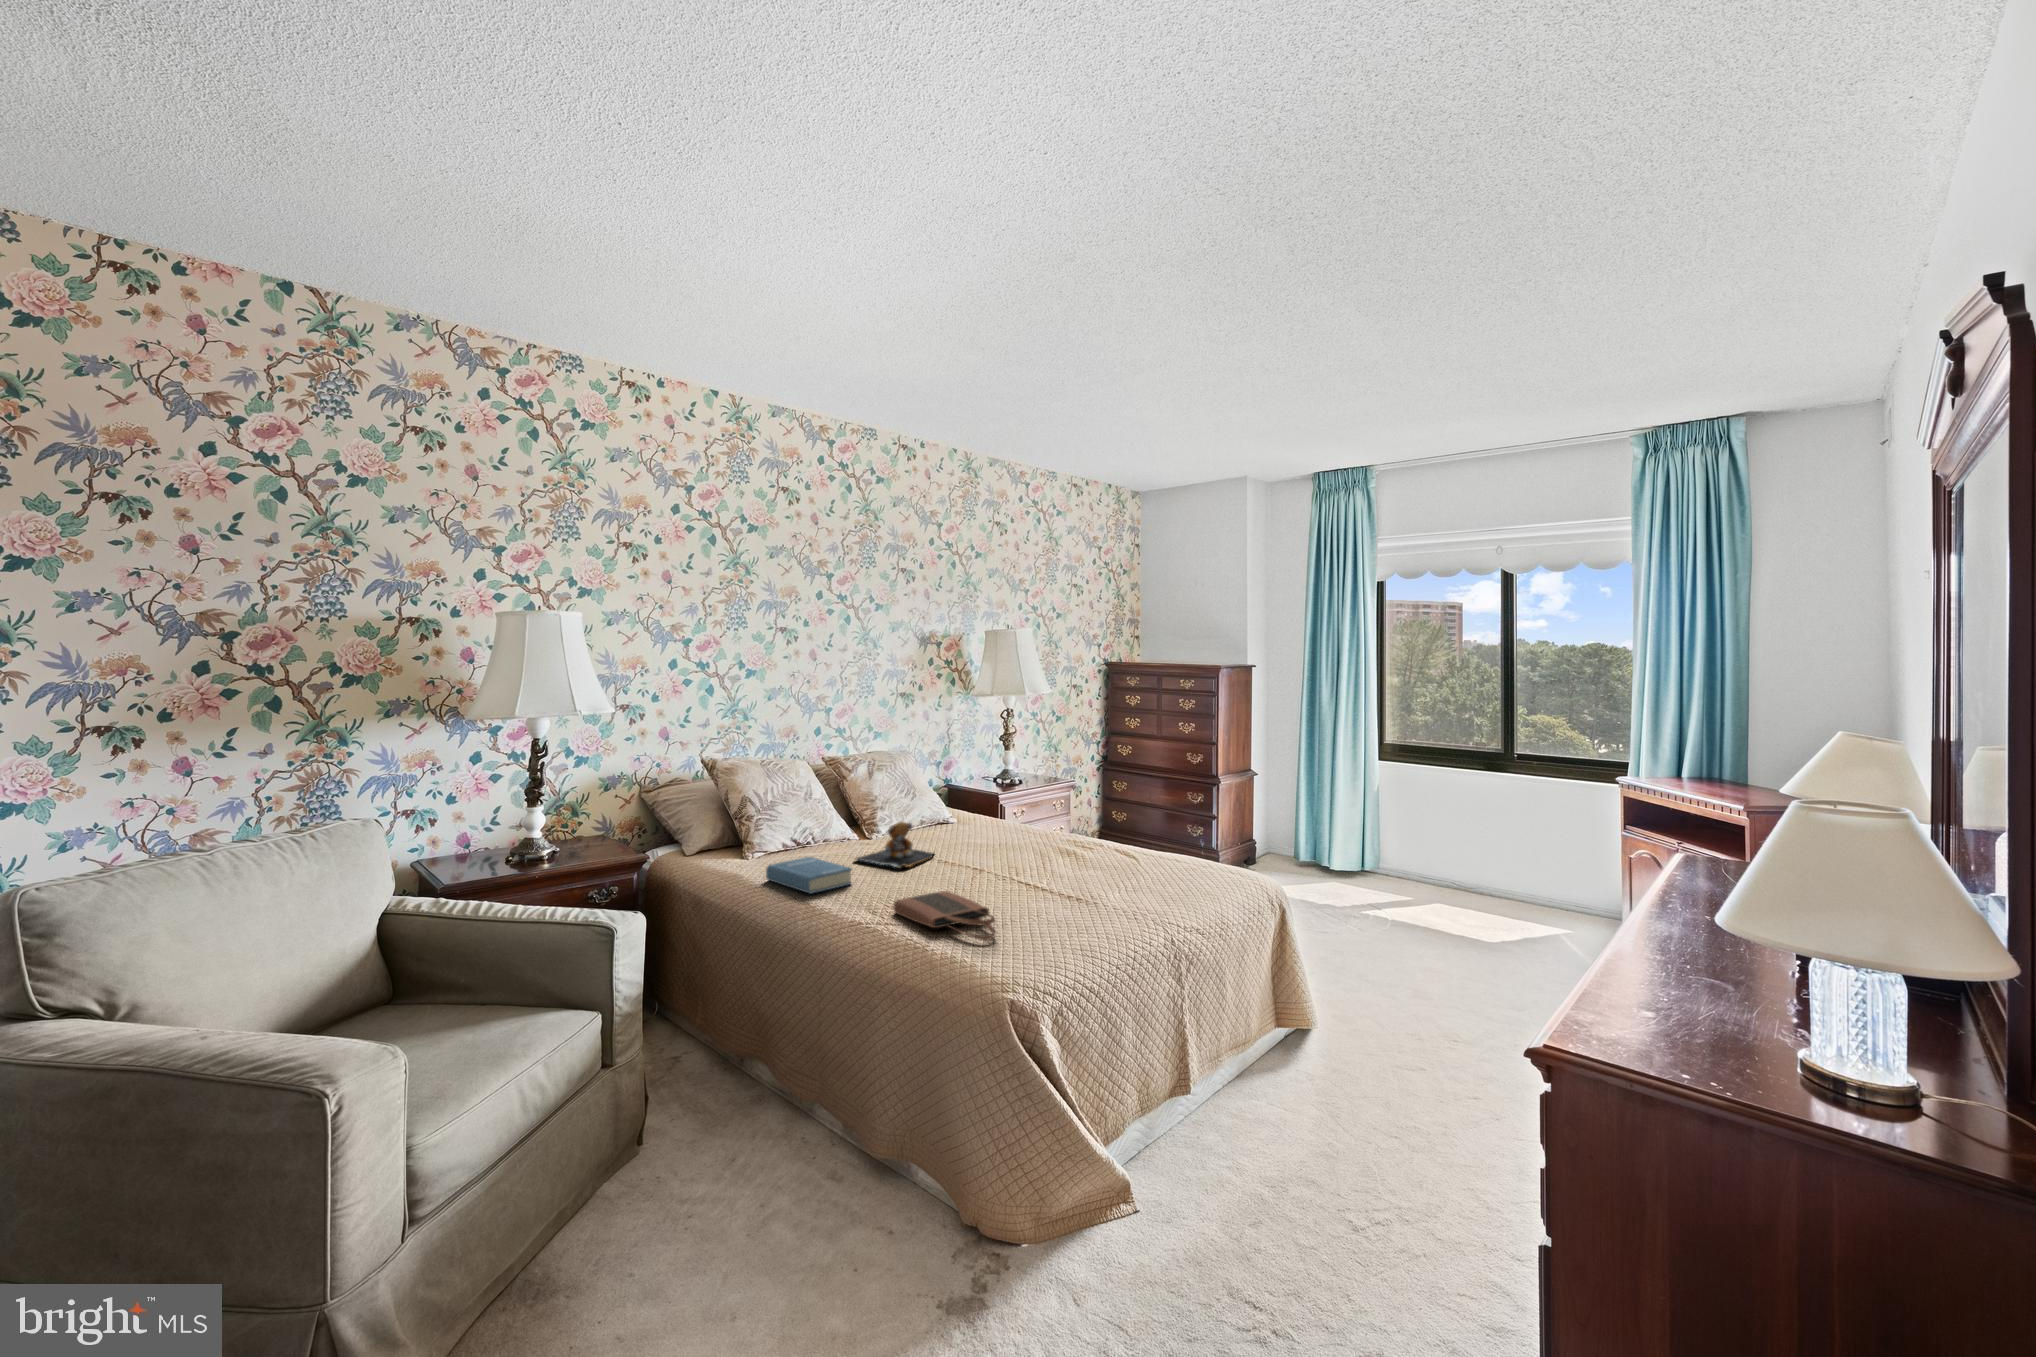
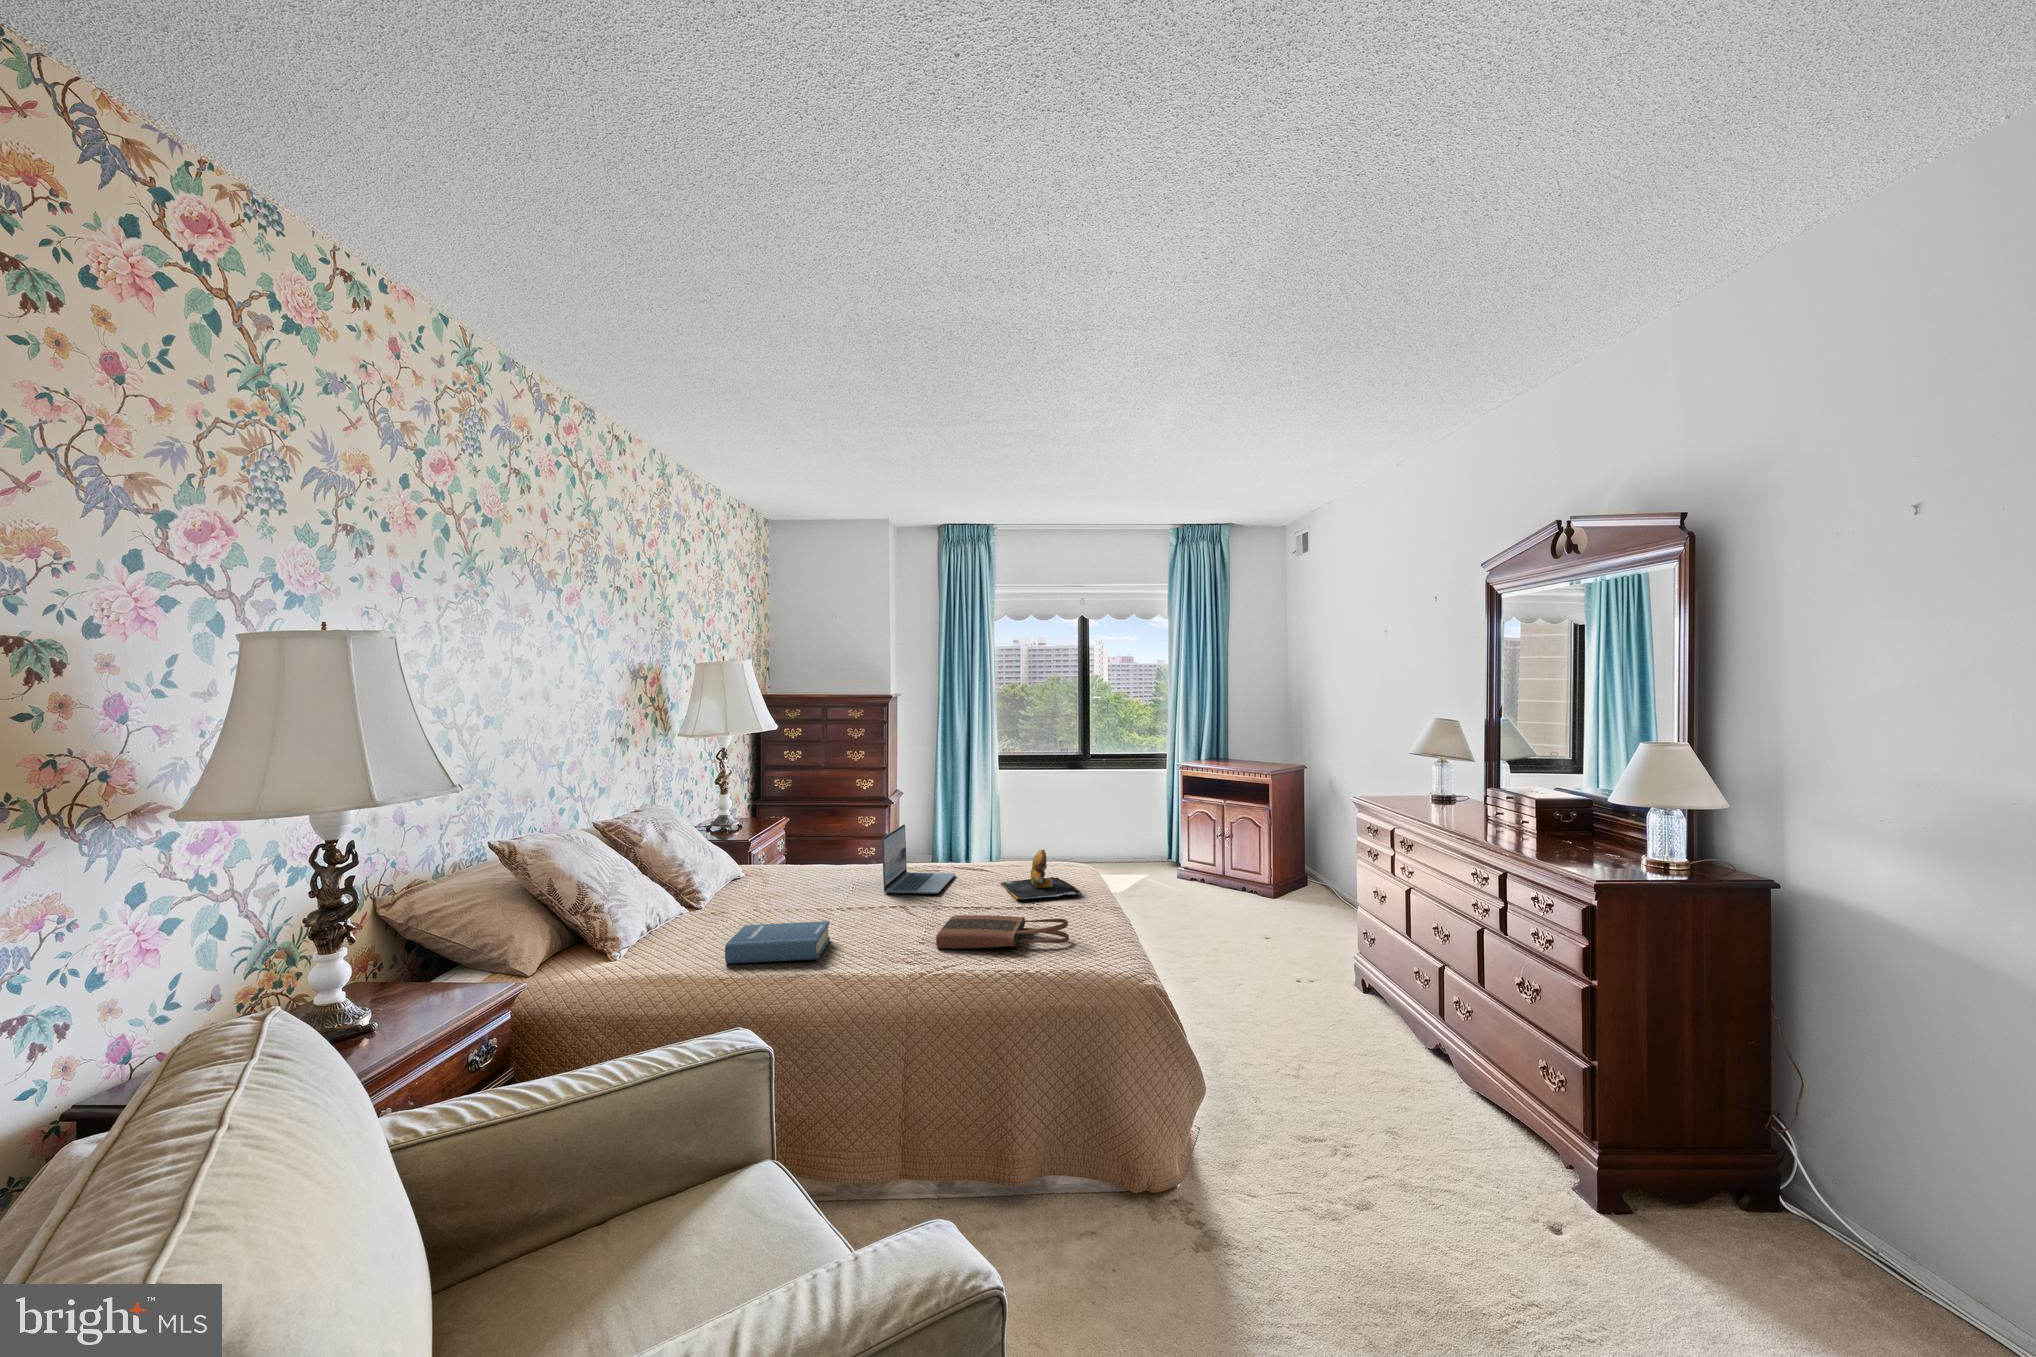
laptop: none [967,804,1054,873] -> present [882,825,955,894]
teddy bear: present [855,822,933,868] -> present [1001,849,1081,900]

